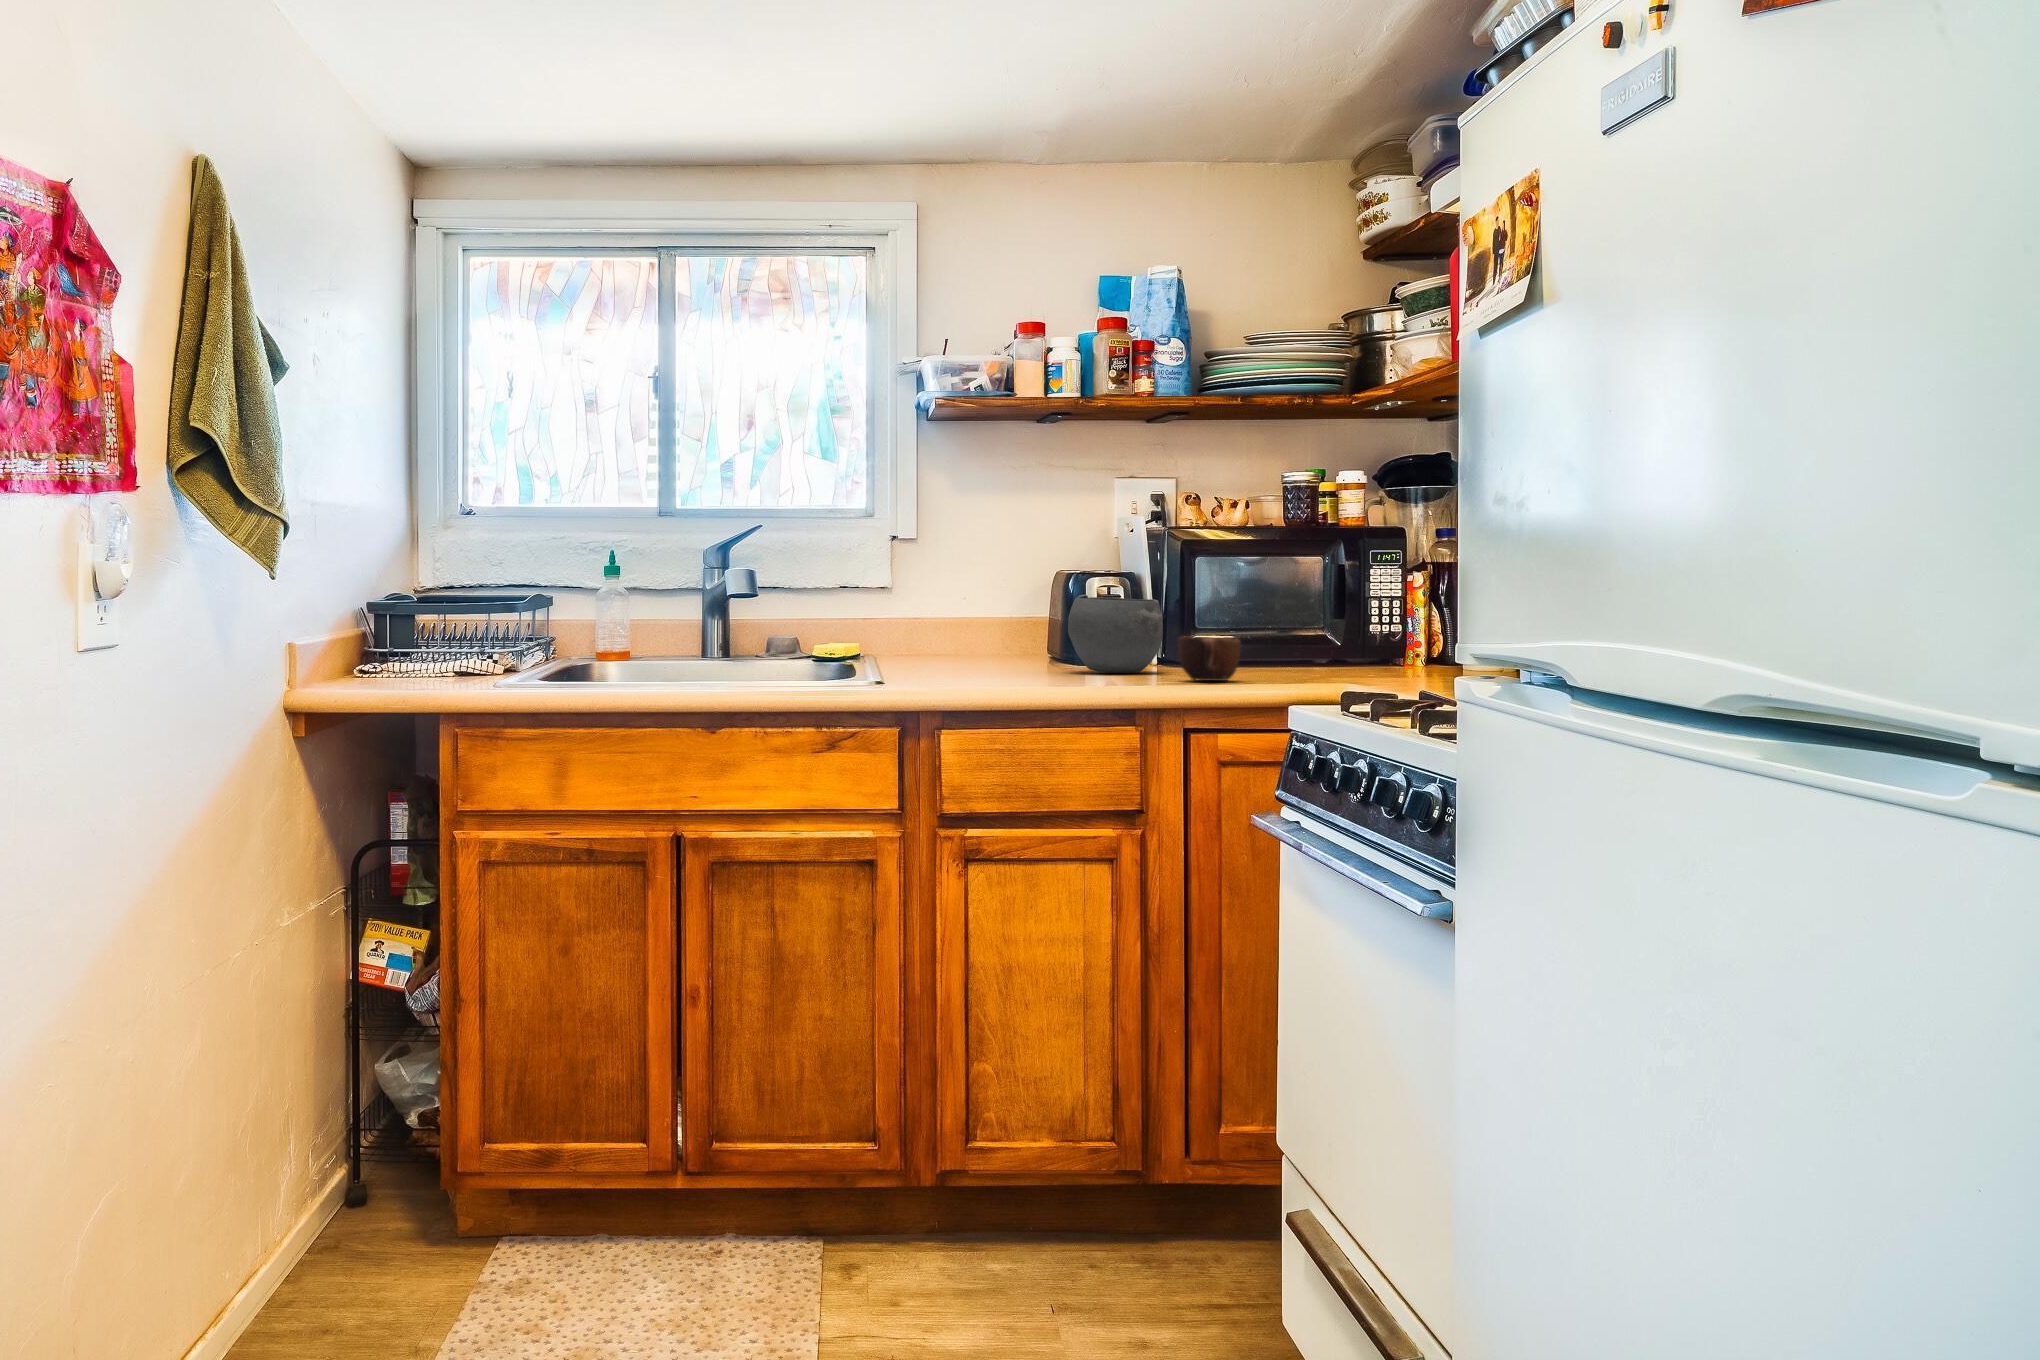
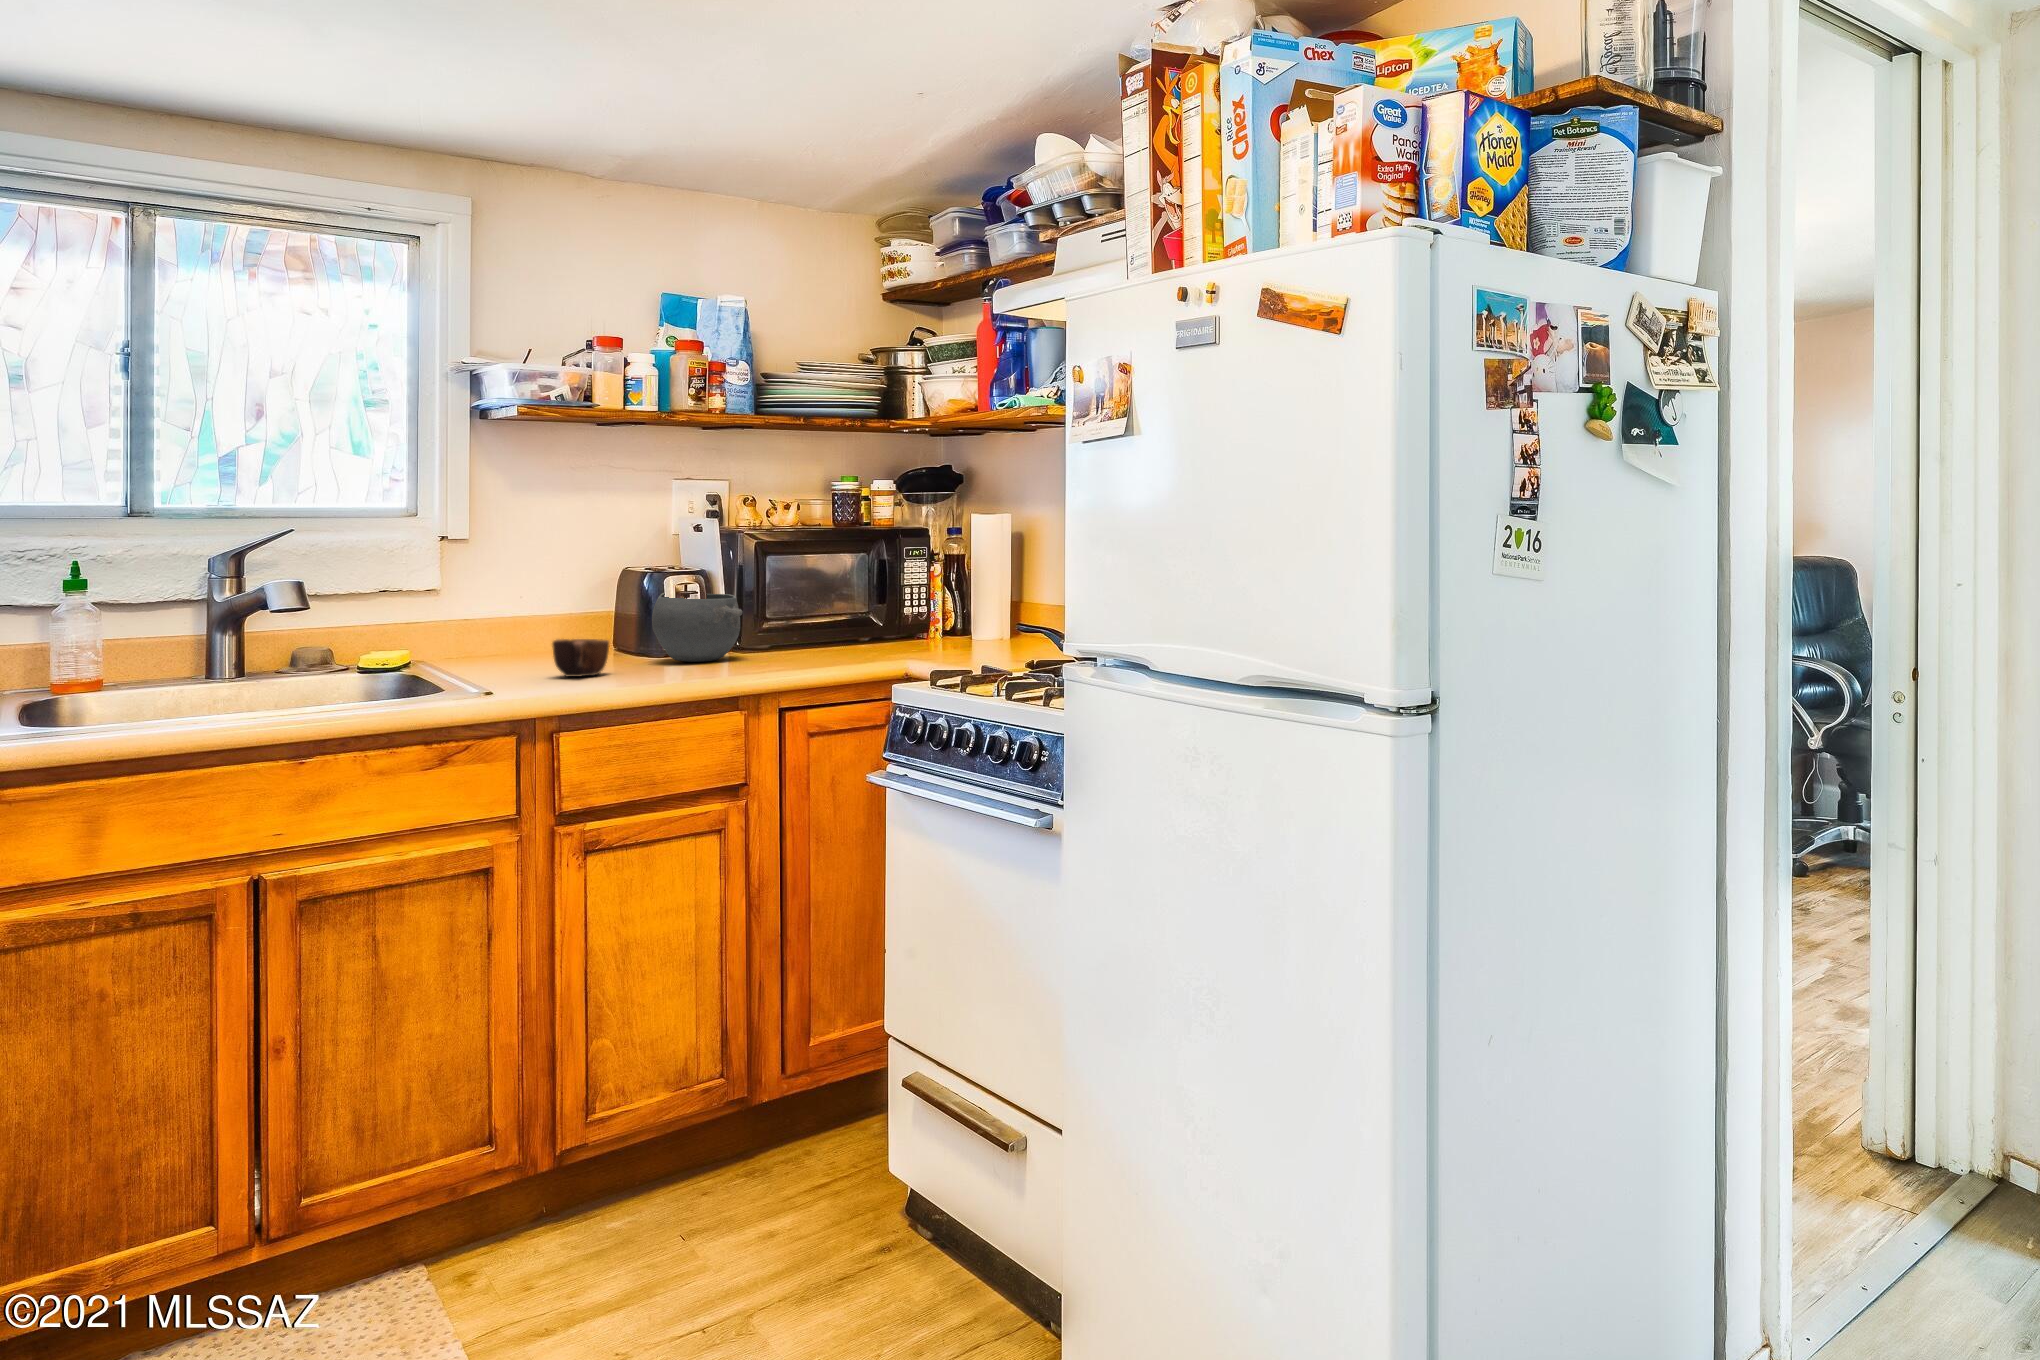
mug: present [1178,636,1241,681] -> present [552,639,609,677]

